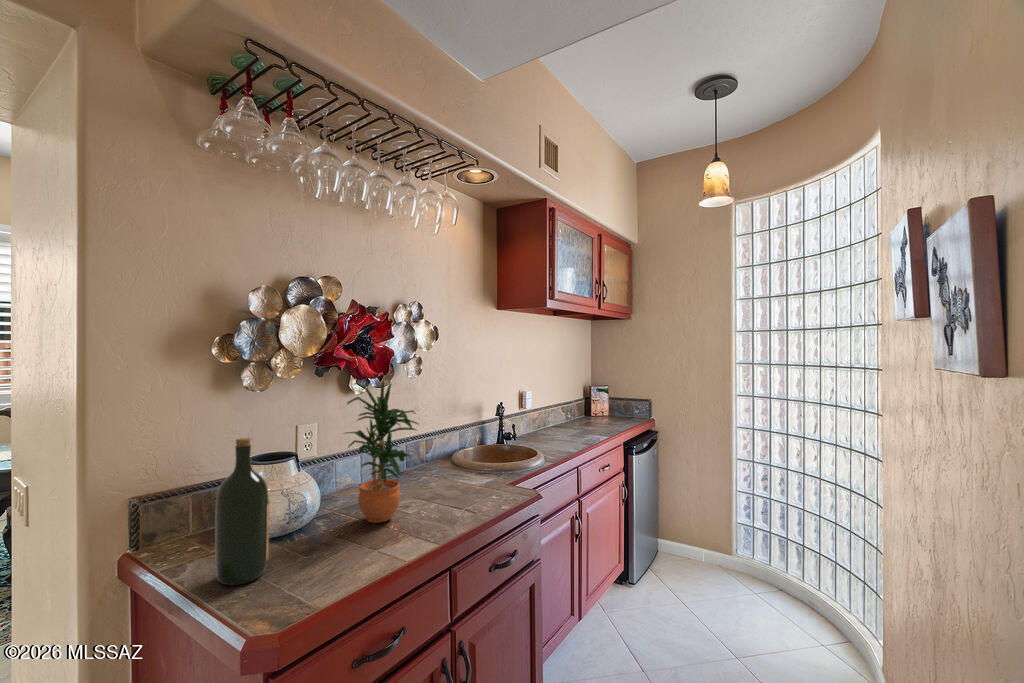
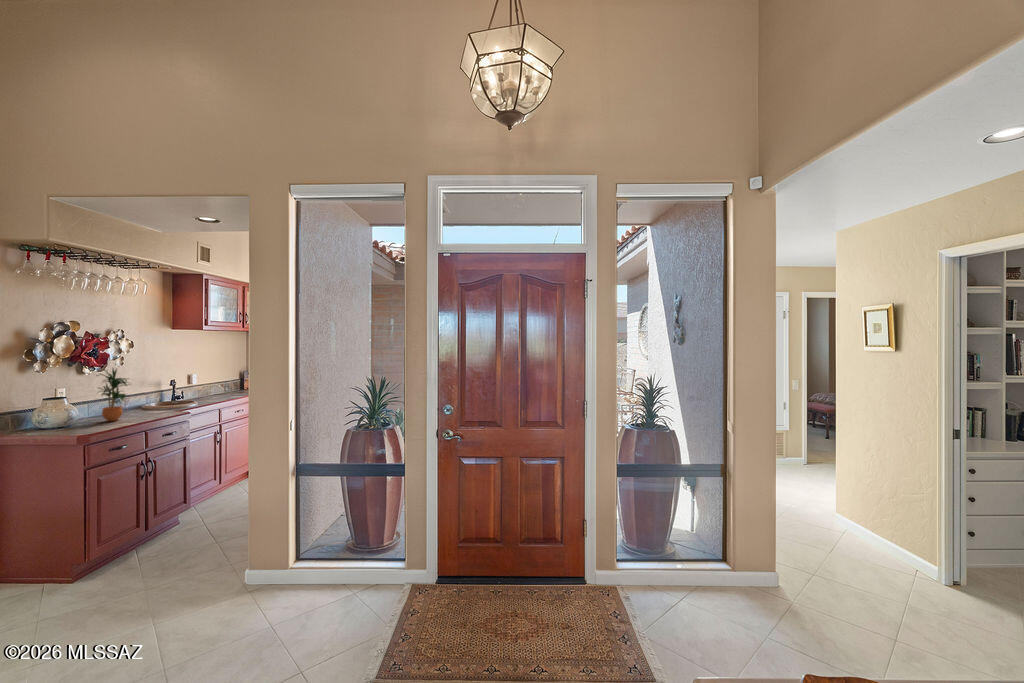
wine bottle: present [215,438,269,585] -> none [54,386,75,432]

